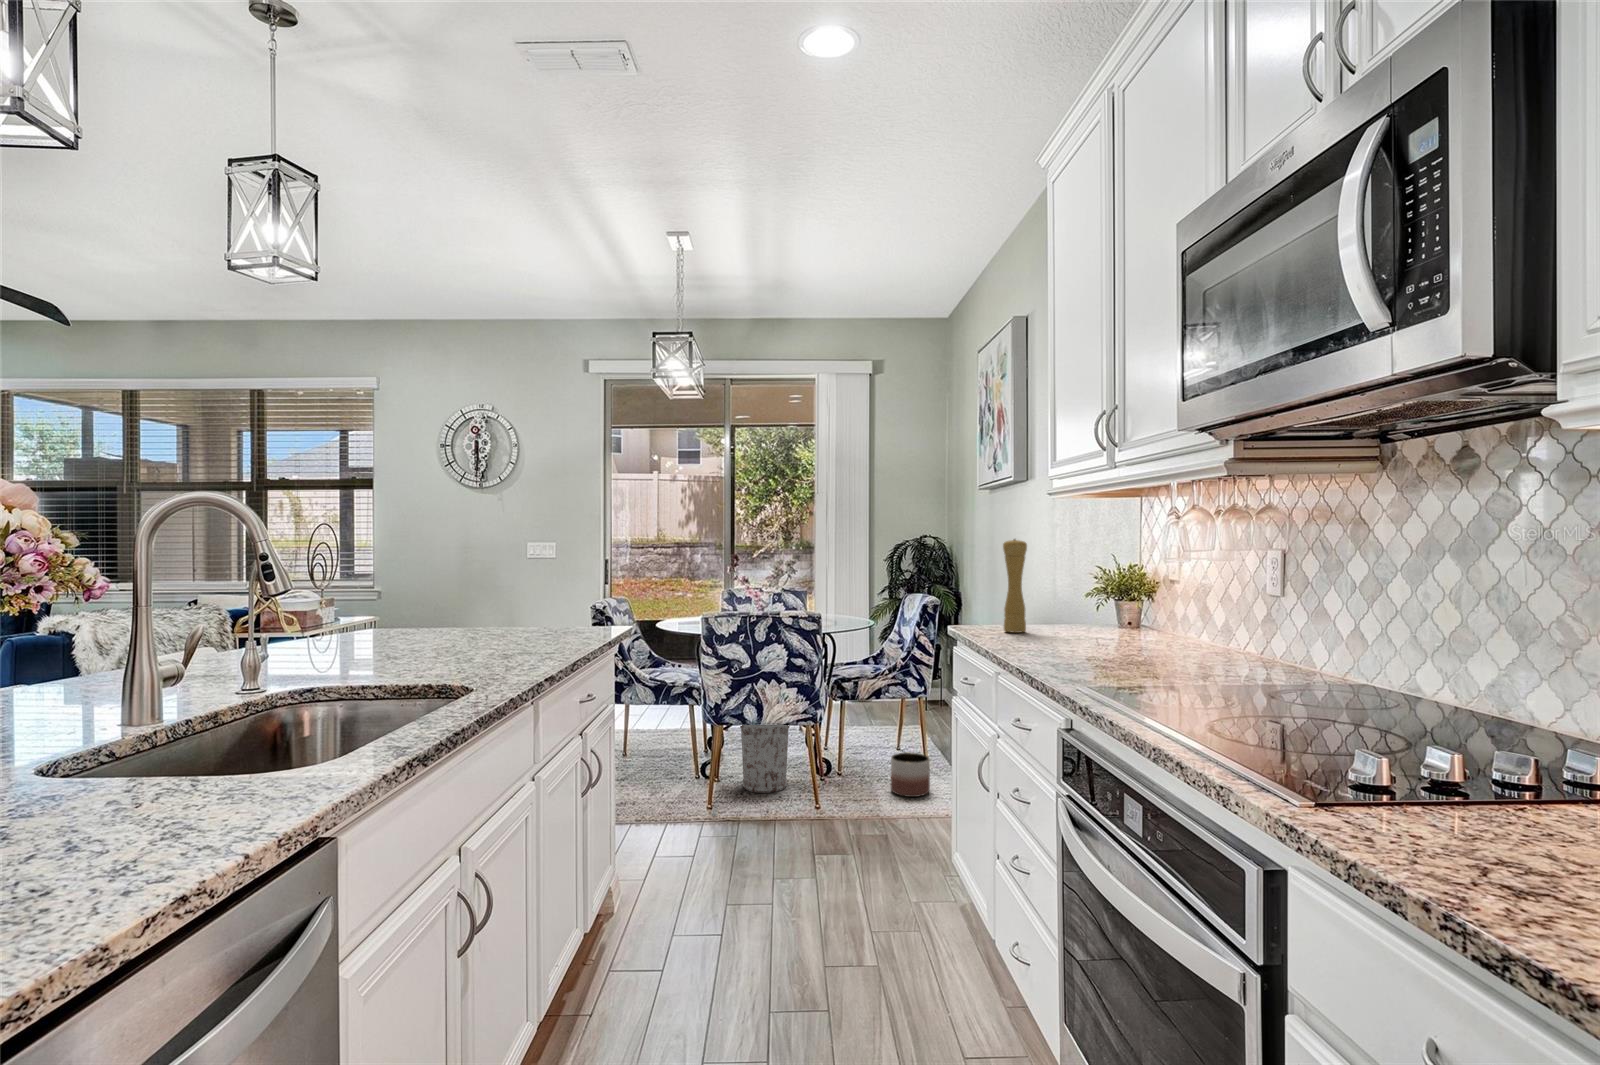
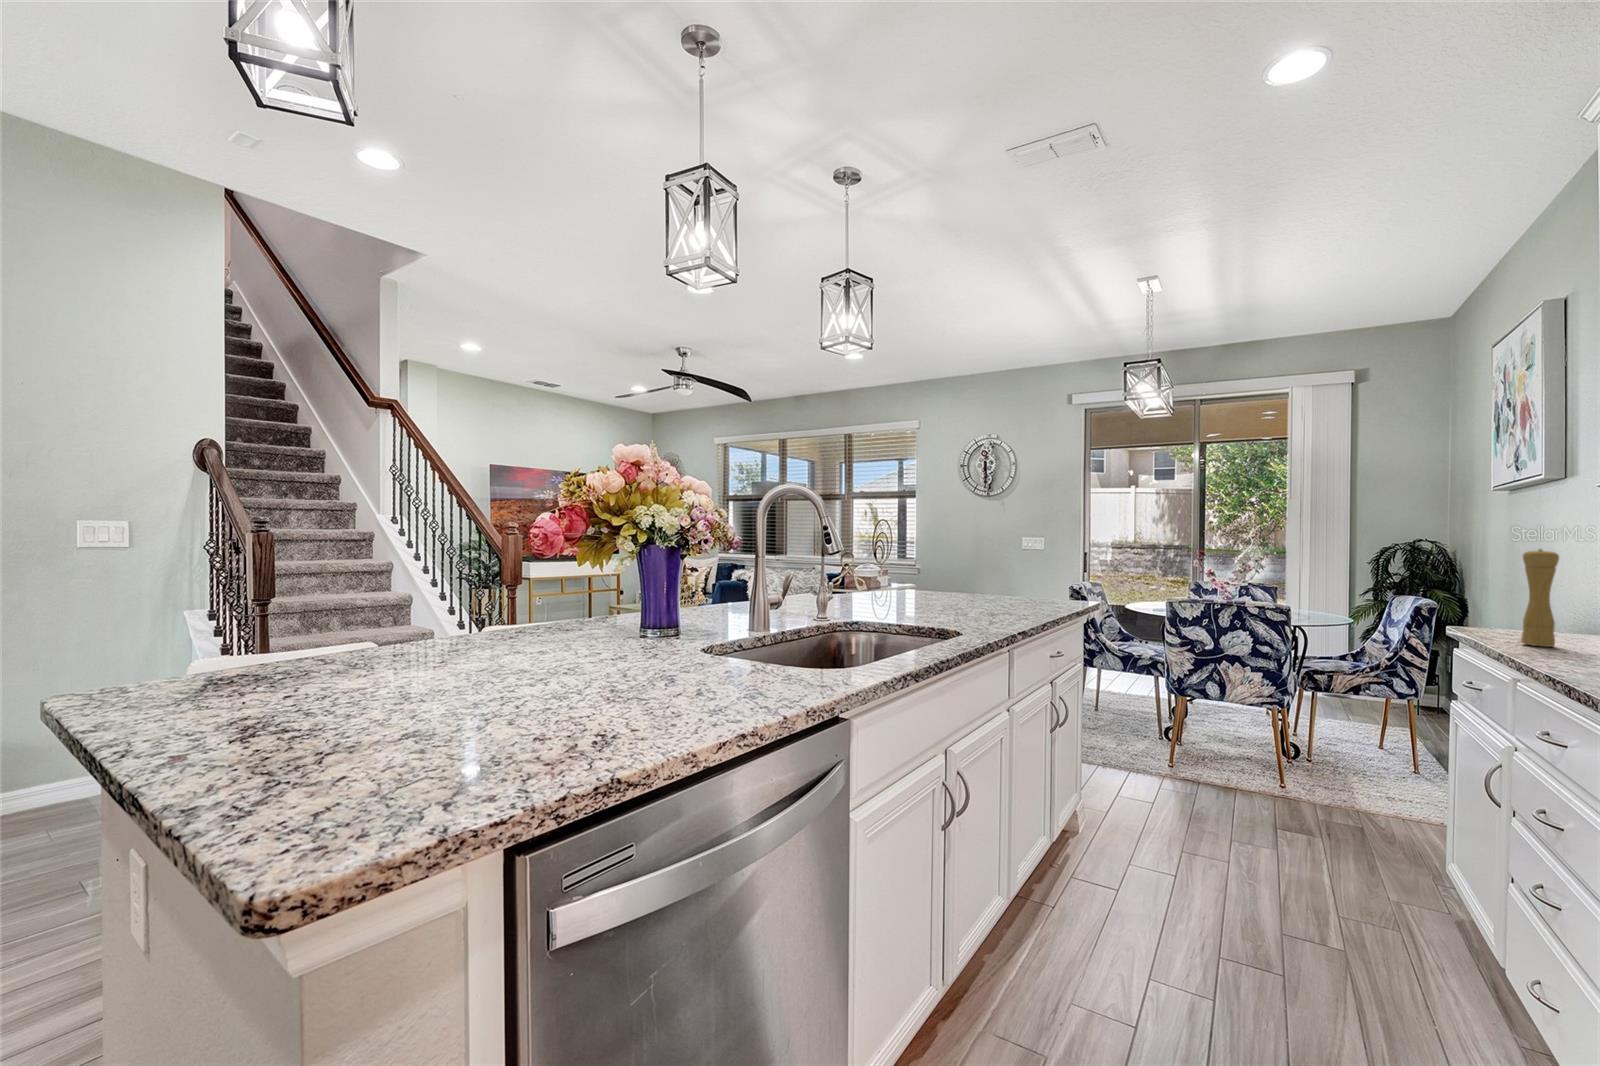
trash can: present [740,725,789,793] -> none [1201,689,1254,761]
planter: present [891,753,930,797] -> none [1370,751,1421,797]

